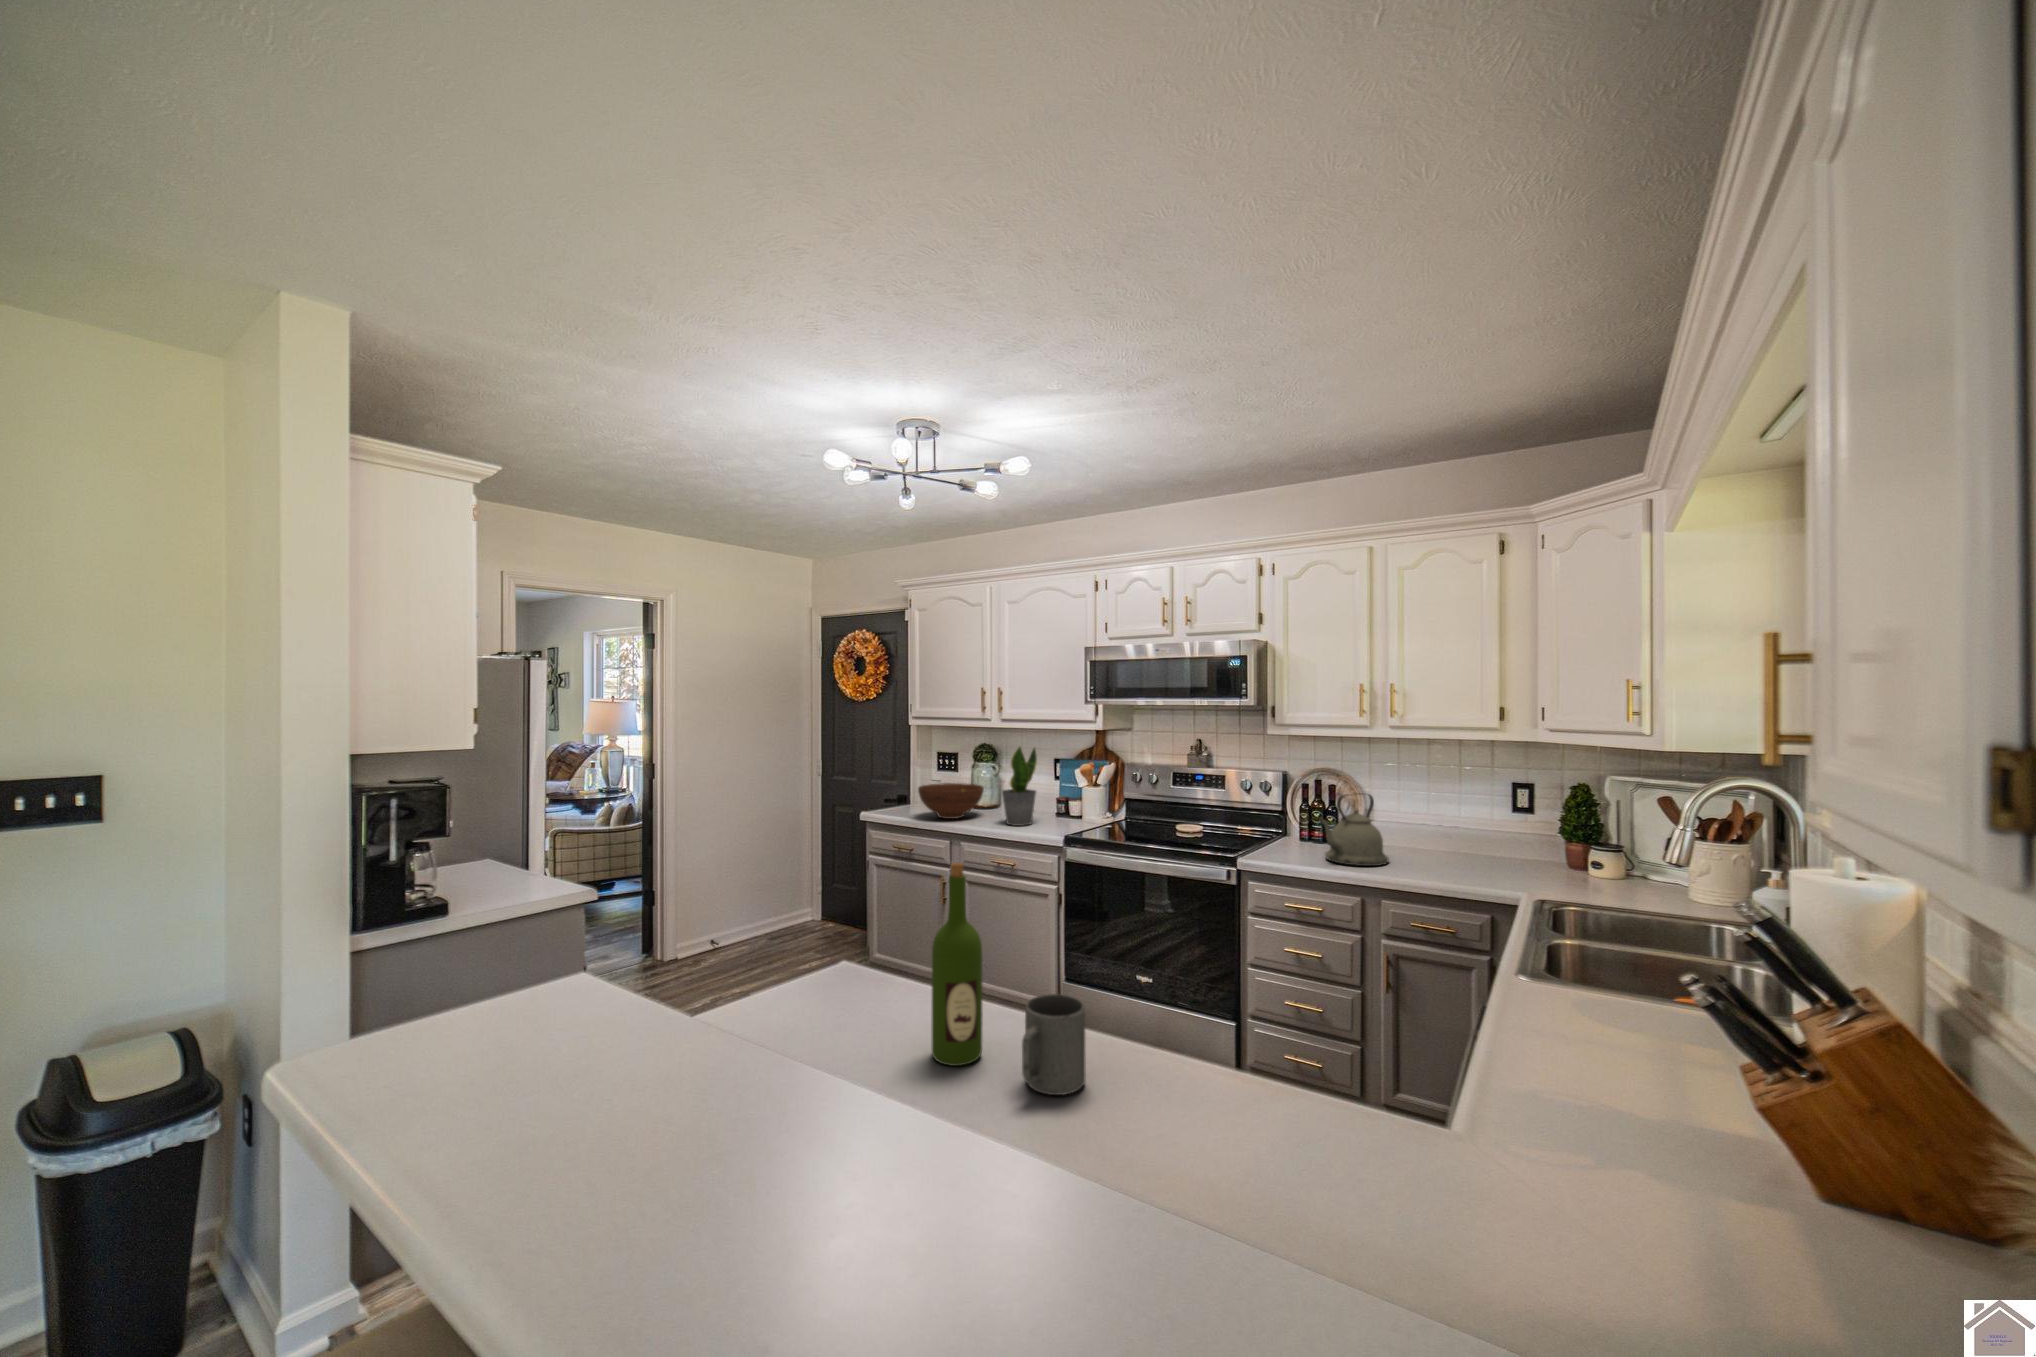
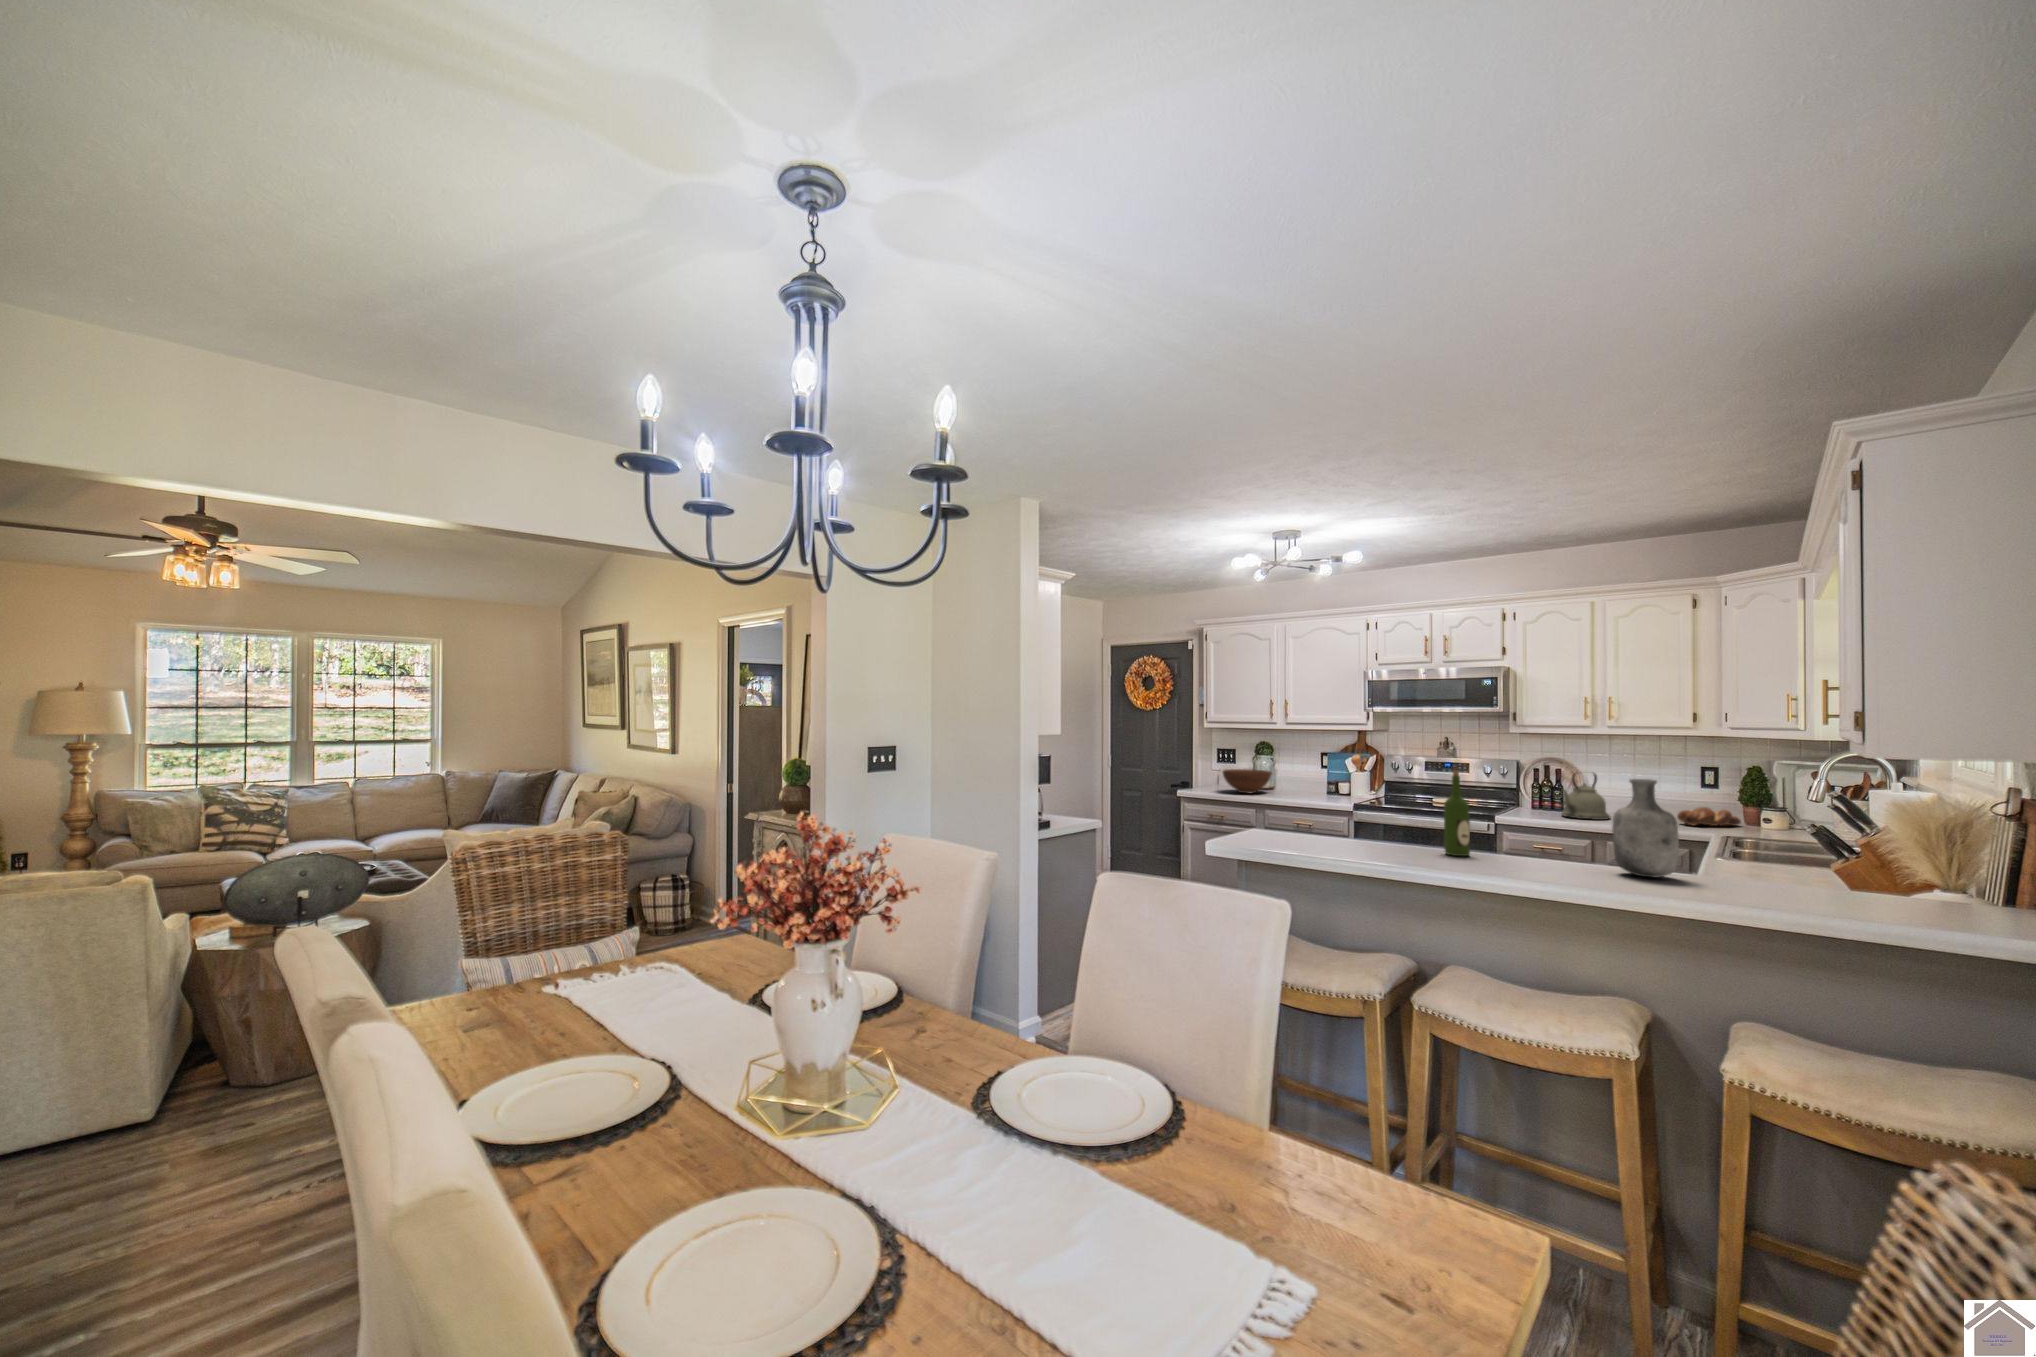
potted plant: present [1002,747,1037,826] -> none [1292,740,1319,798]
bread loaf: none [1474,847,1560,877] -> present [1677,807,1741,826]
vase: none [1229,909,1371,1186] -> present [1612,779,1679,877]
mug: present [1022,994,1086,1095] -> none [1499,826,1530,862]

